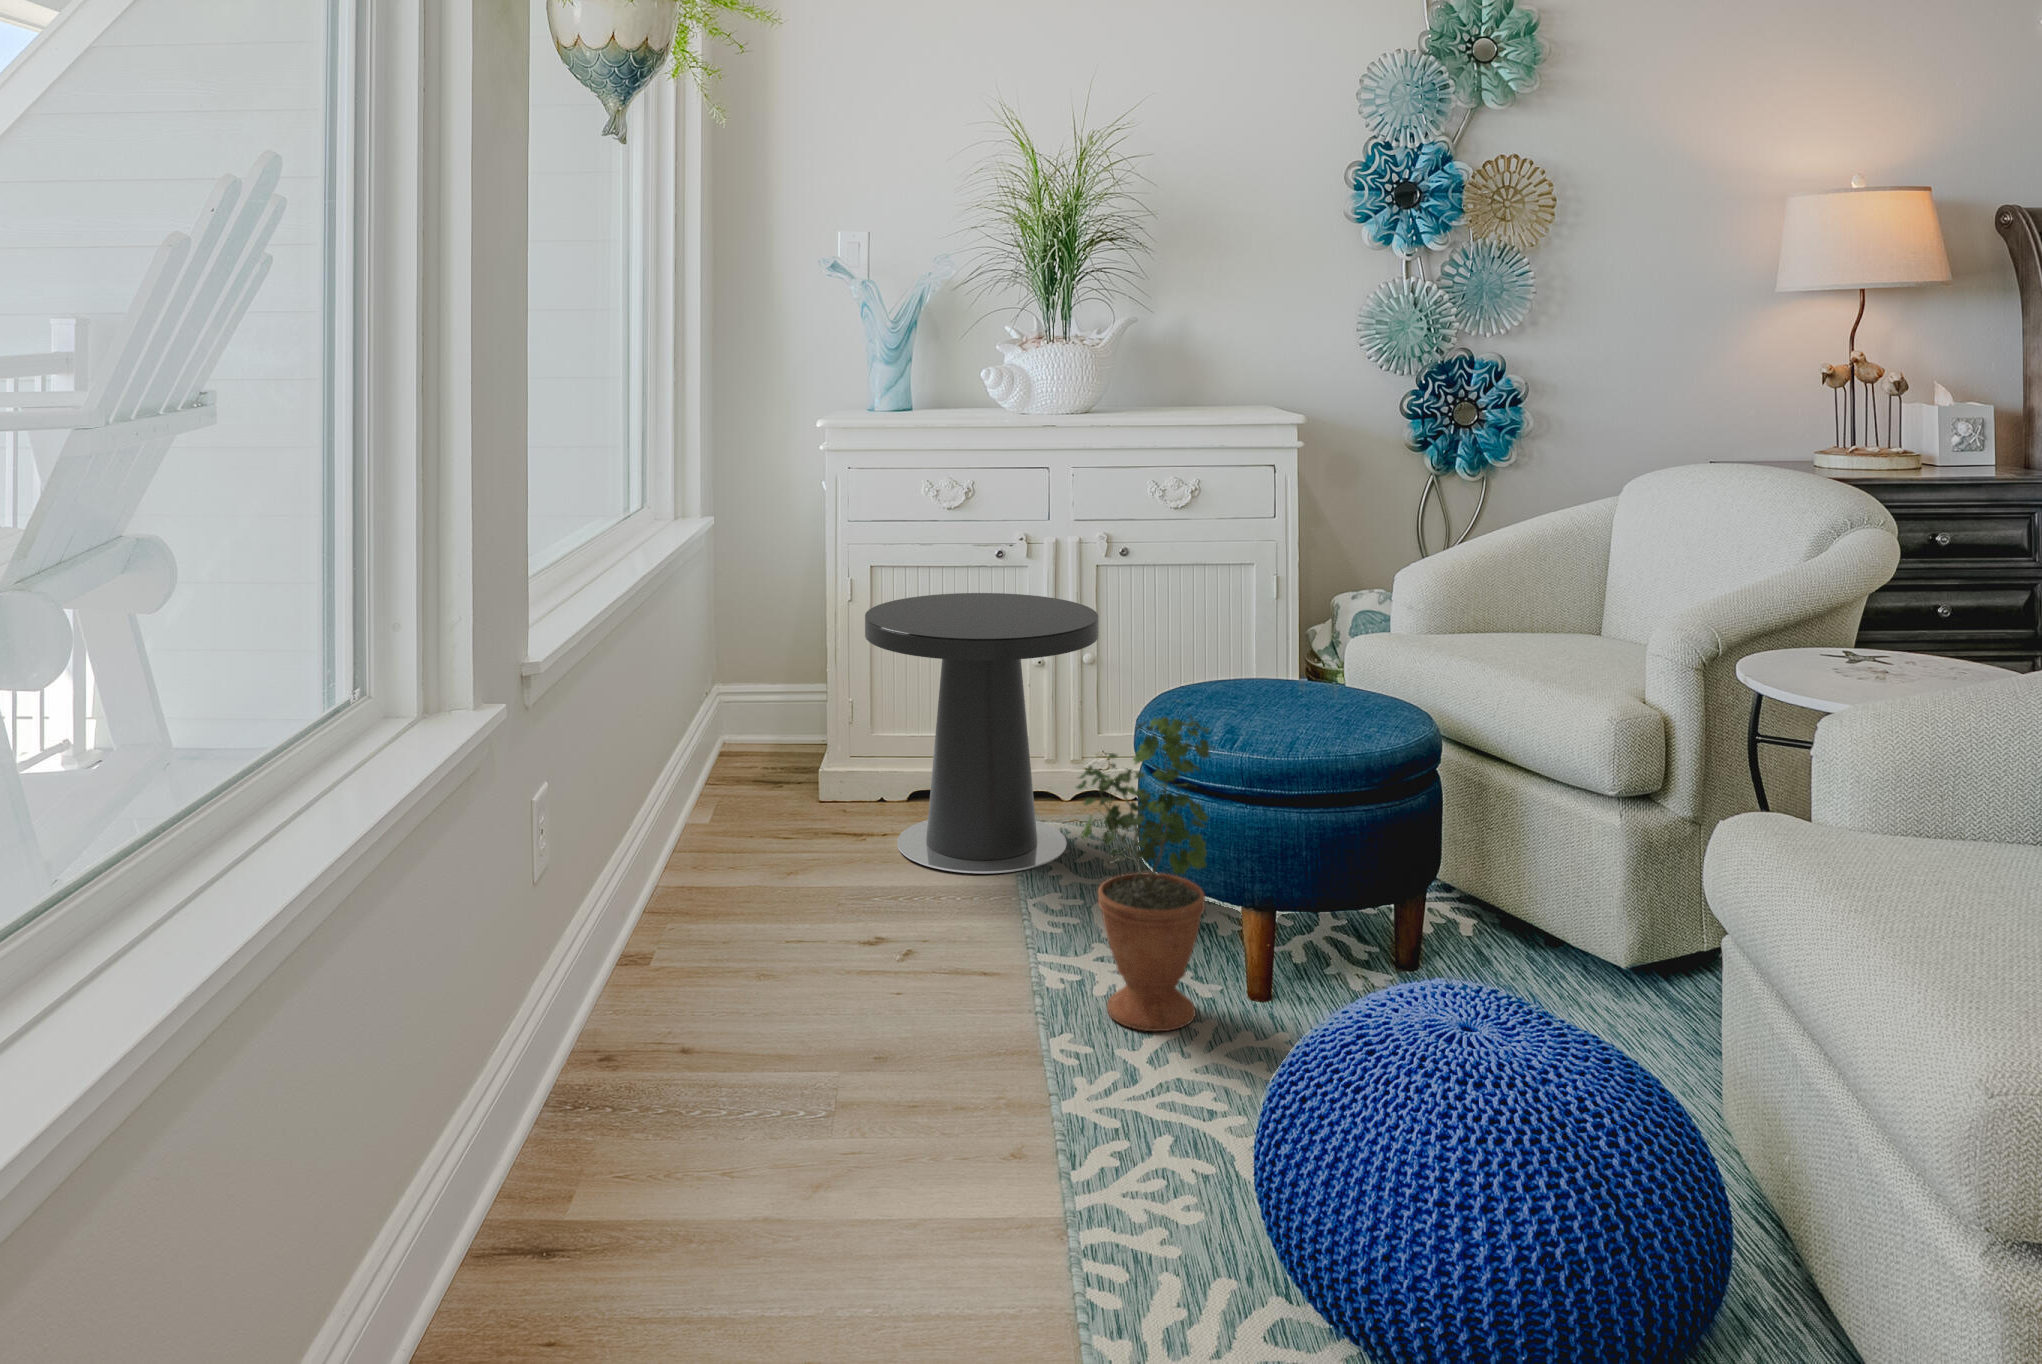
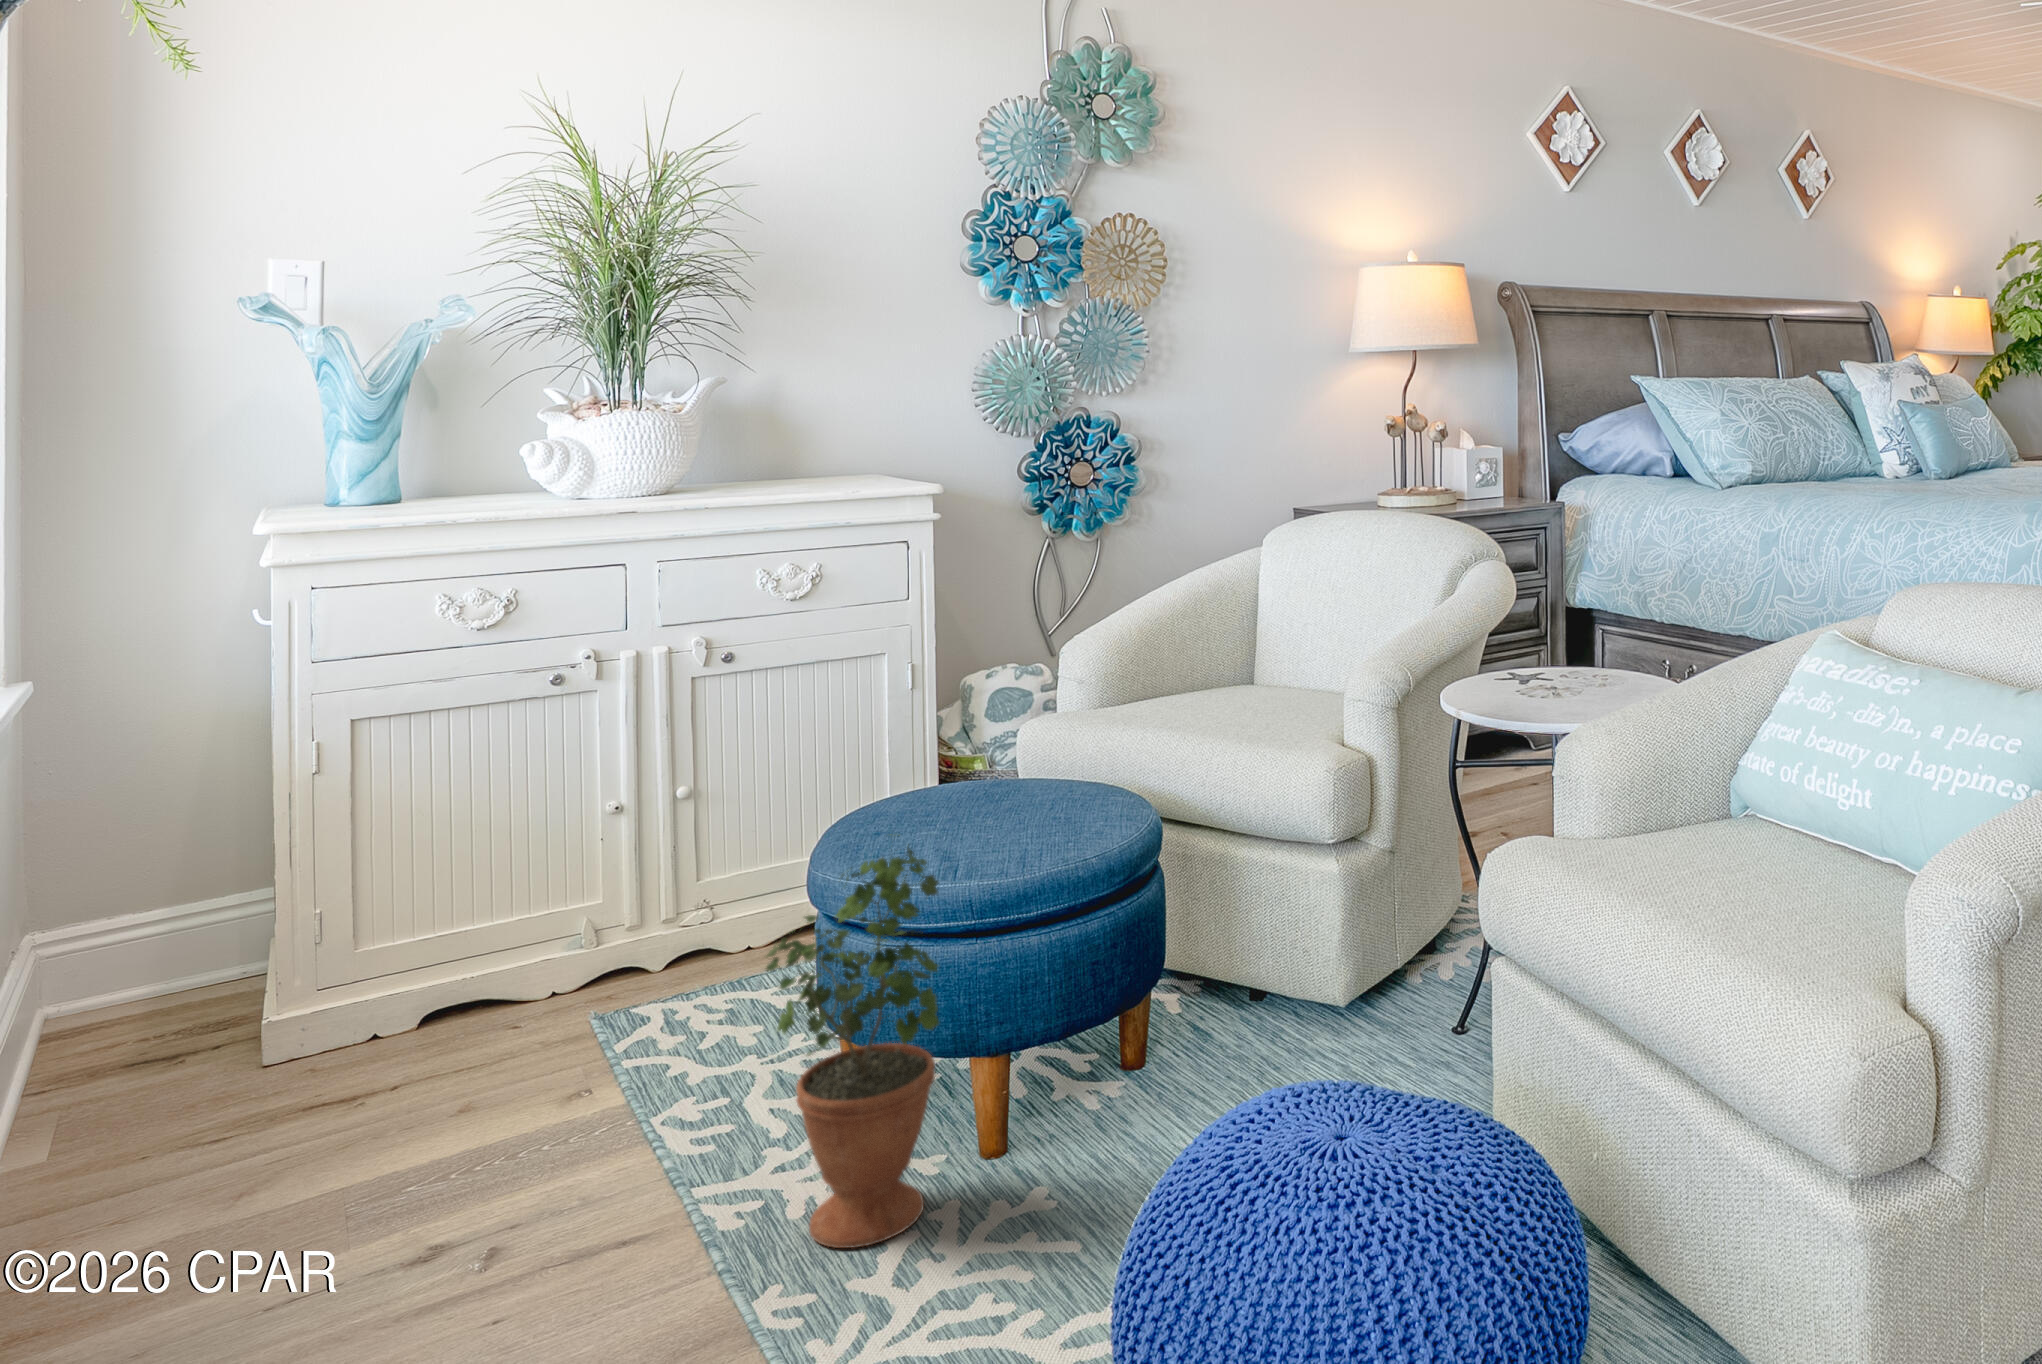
side table: present [865,593,1098,874] -> none [365,727,723,1118]

